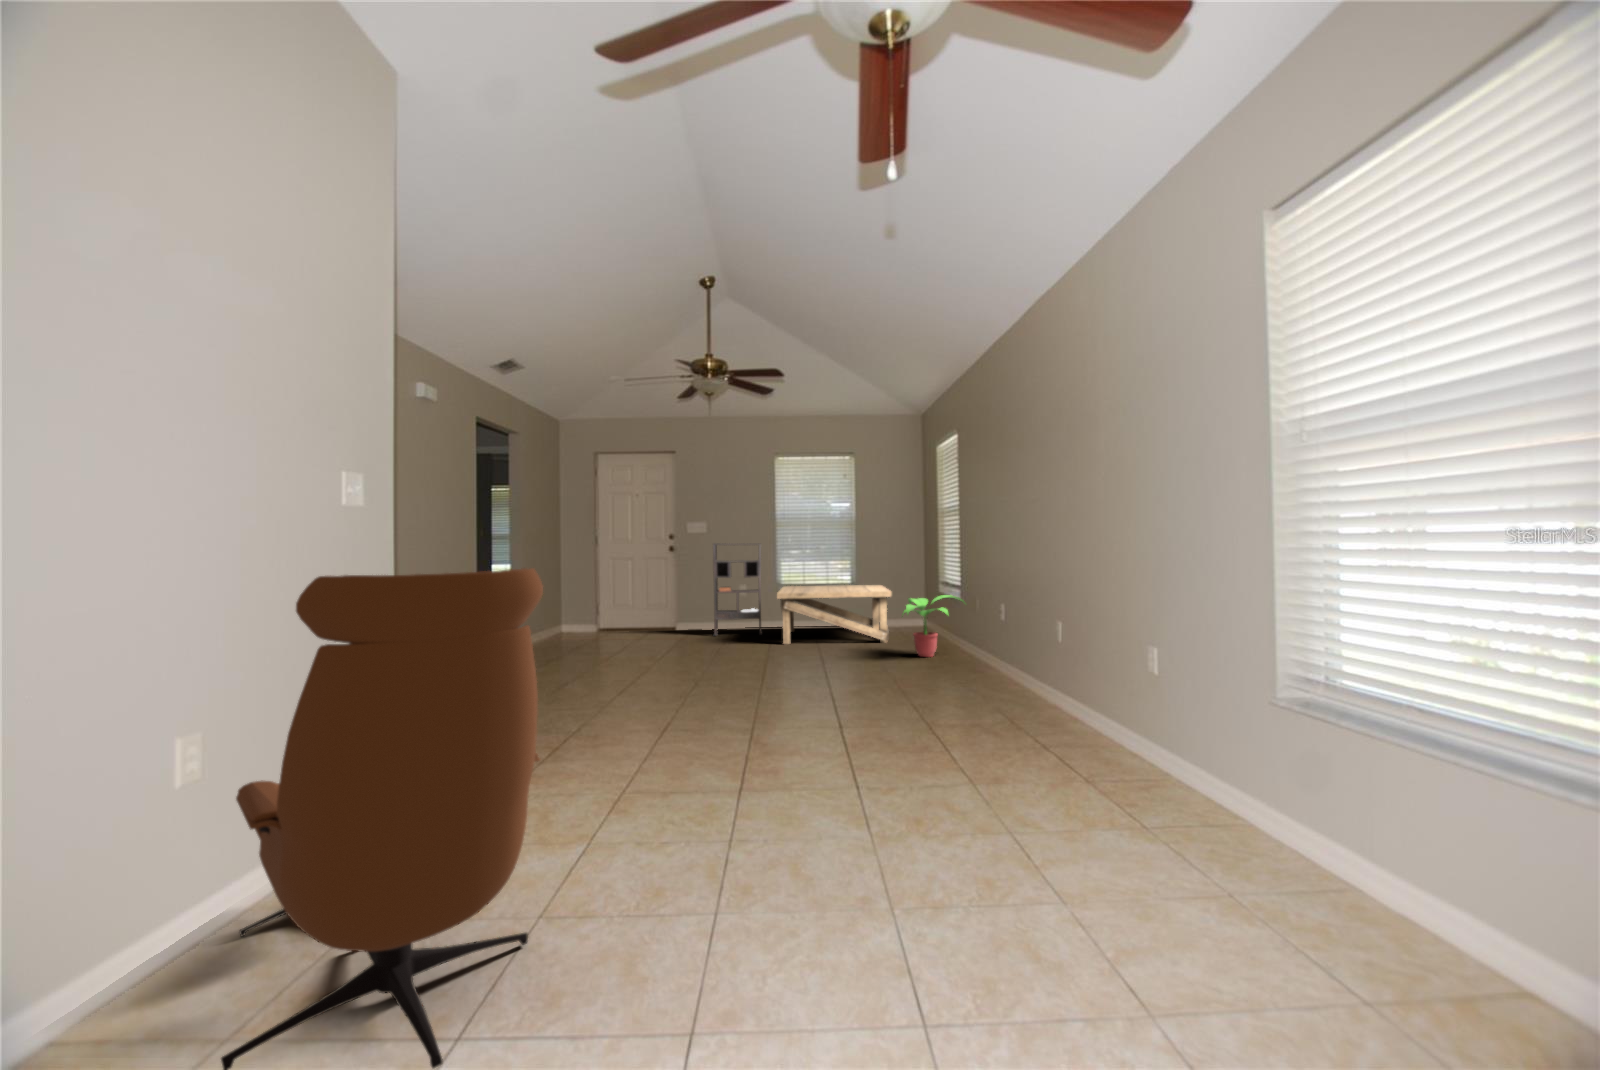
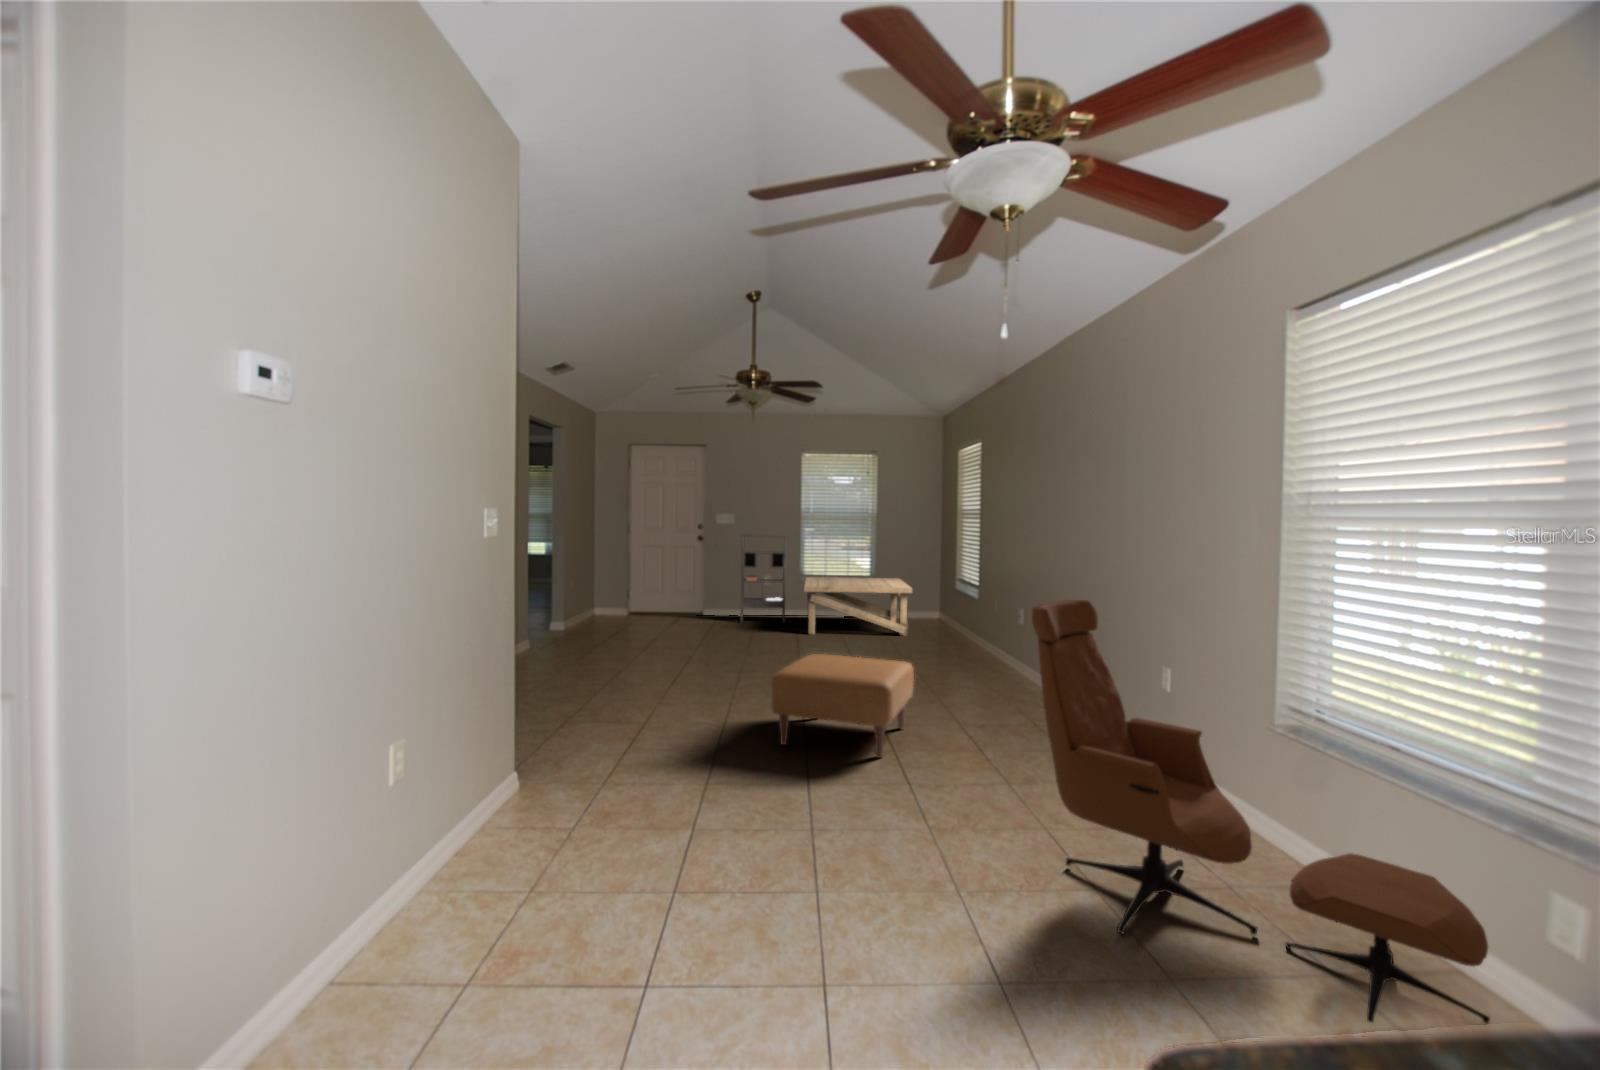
lounge chair: present [221,568,543,1070] -> present [1032,600,1490,1023]
potted plant: present [904,595,963,657] -> none [924,596,985,653]
ottoman: none [708,650,874,760] -> present [771,654,914,758]

